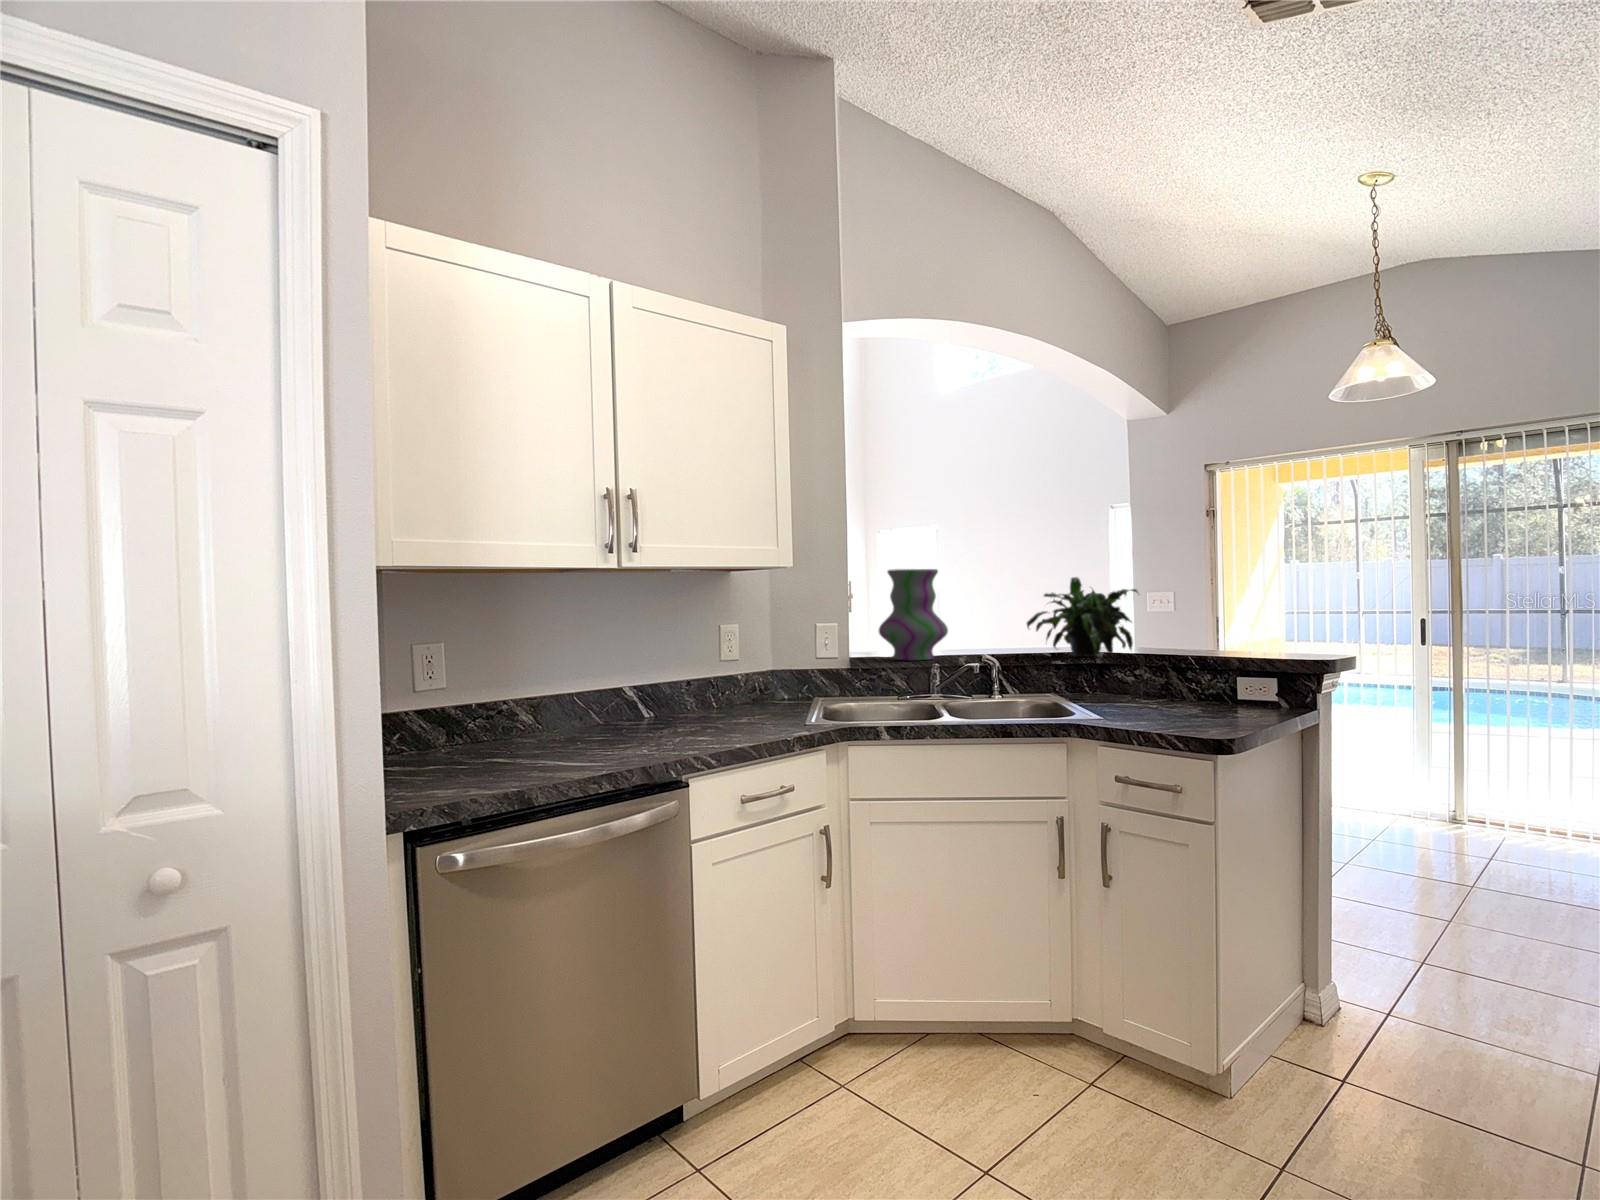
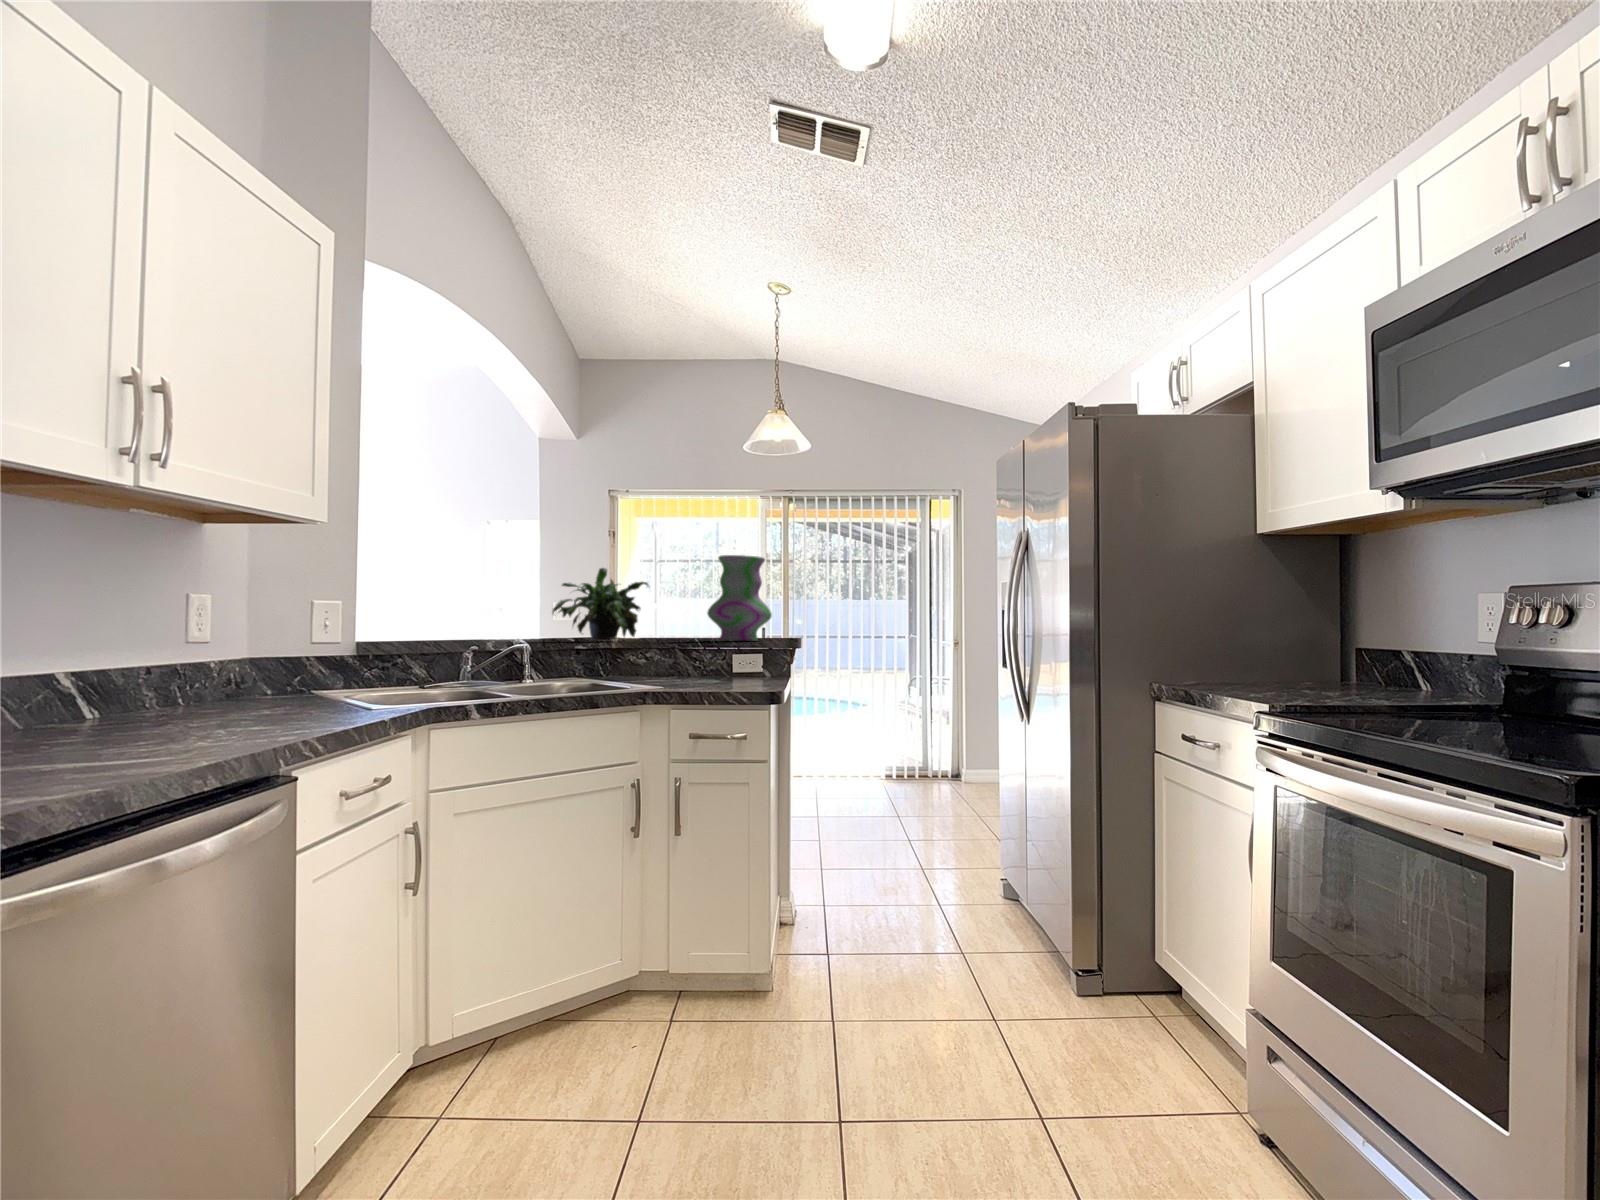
vase: present [879,569,948,661] -> present [707,555,772,641]

